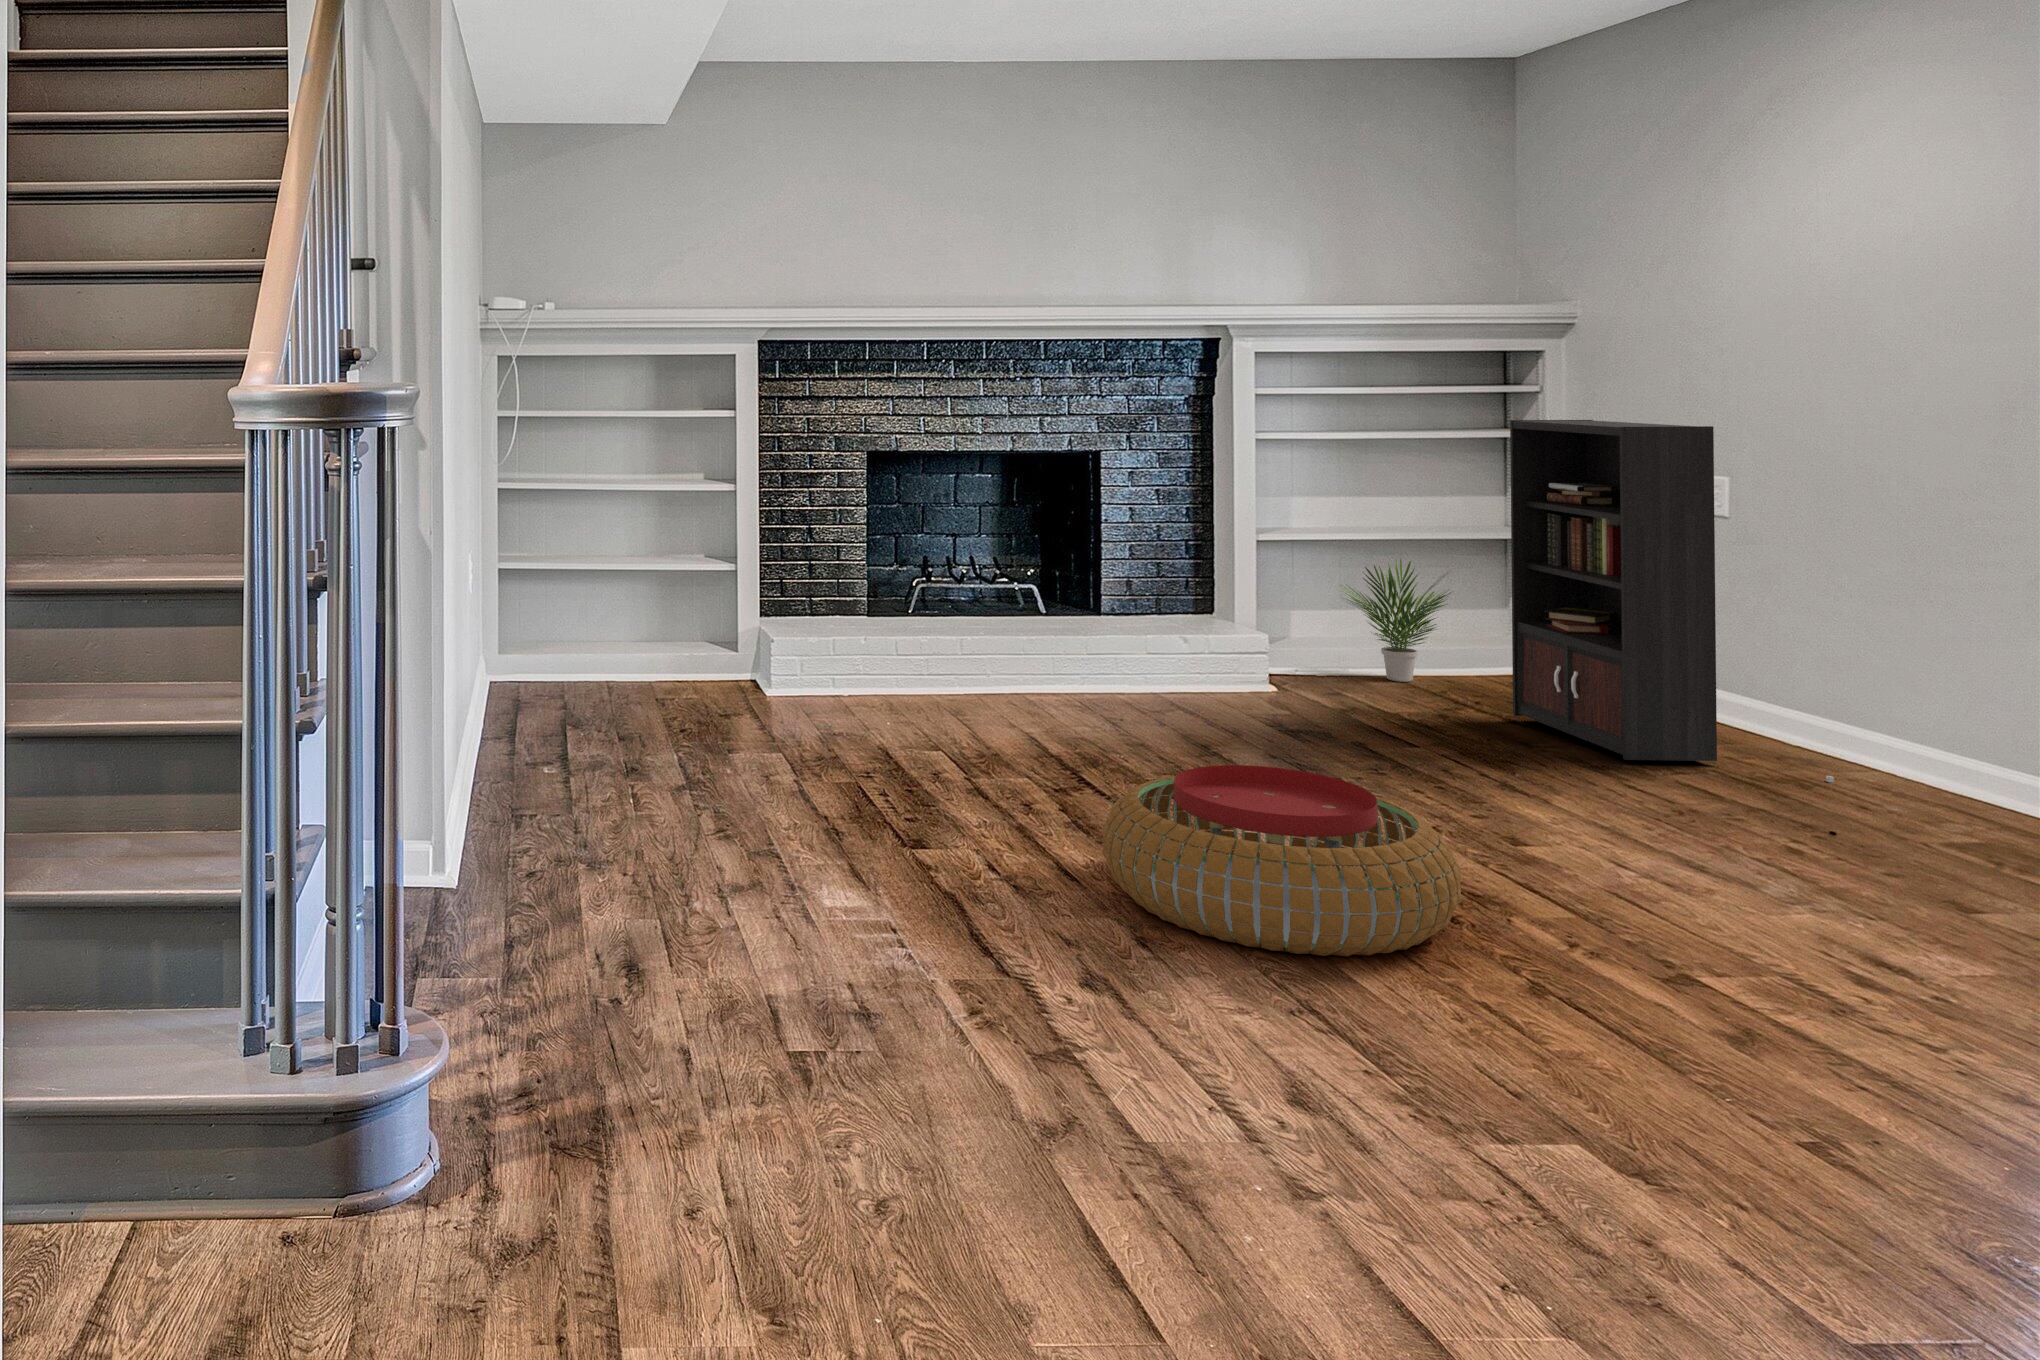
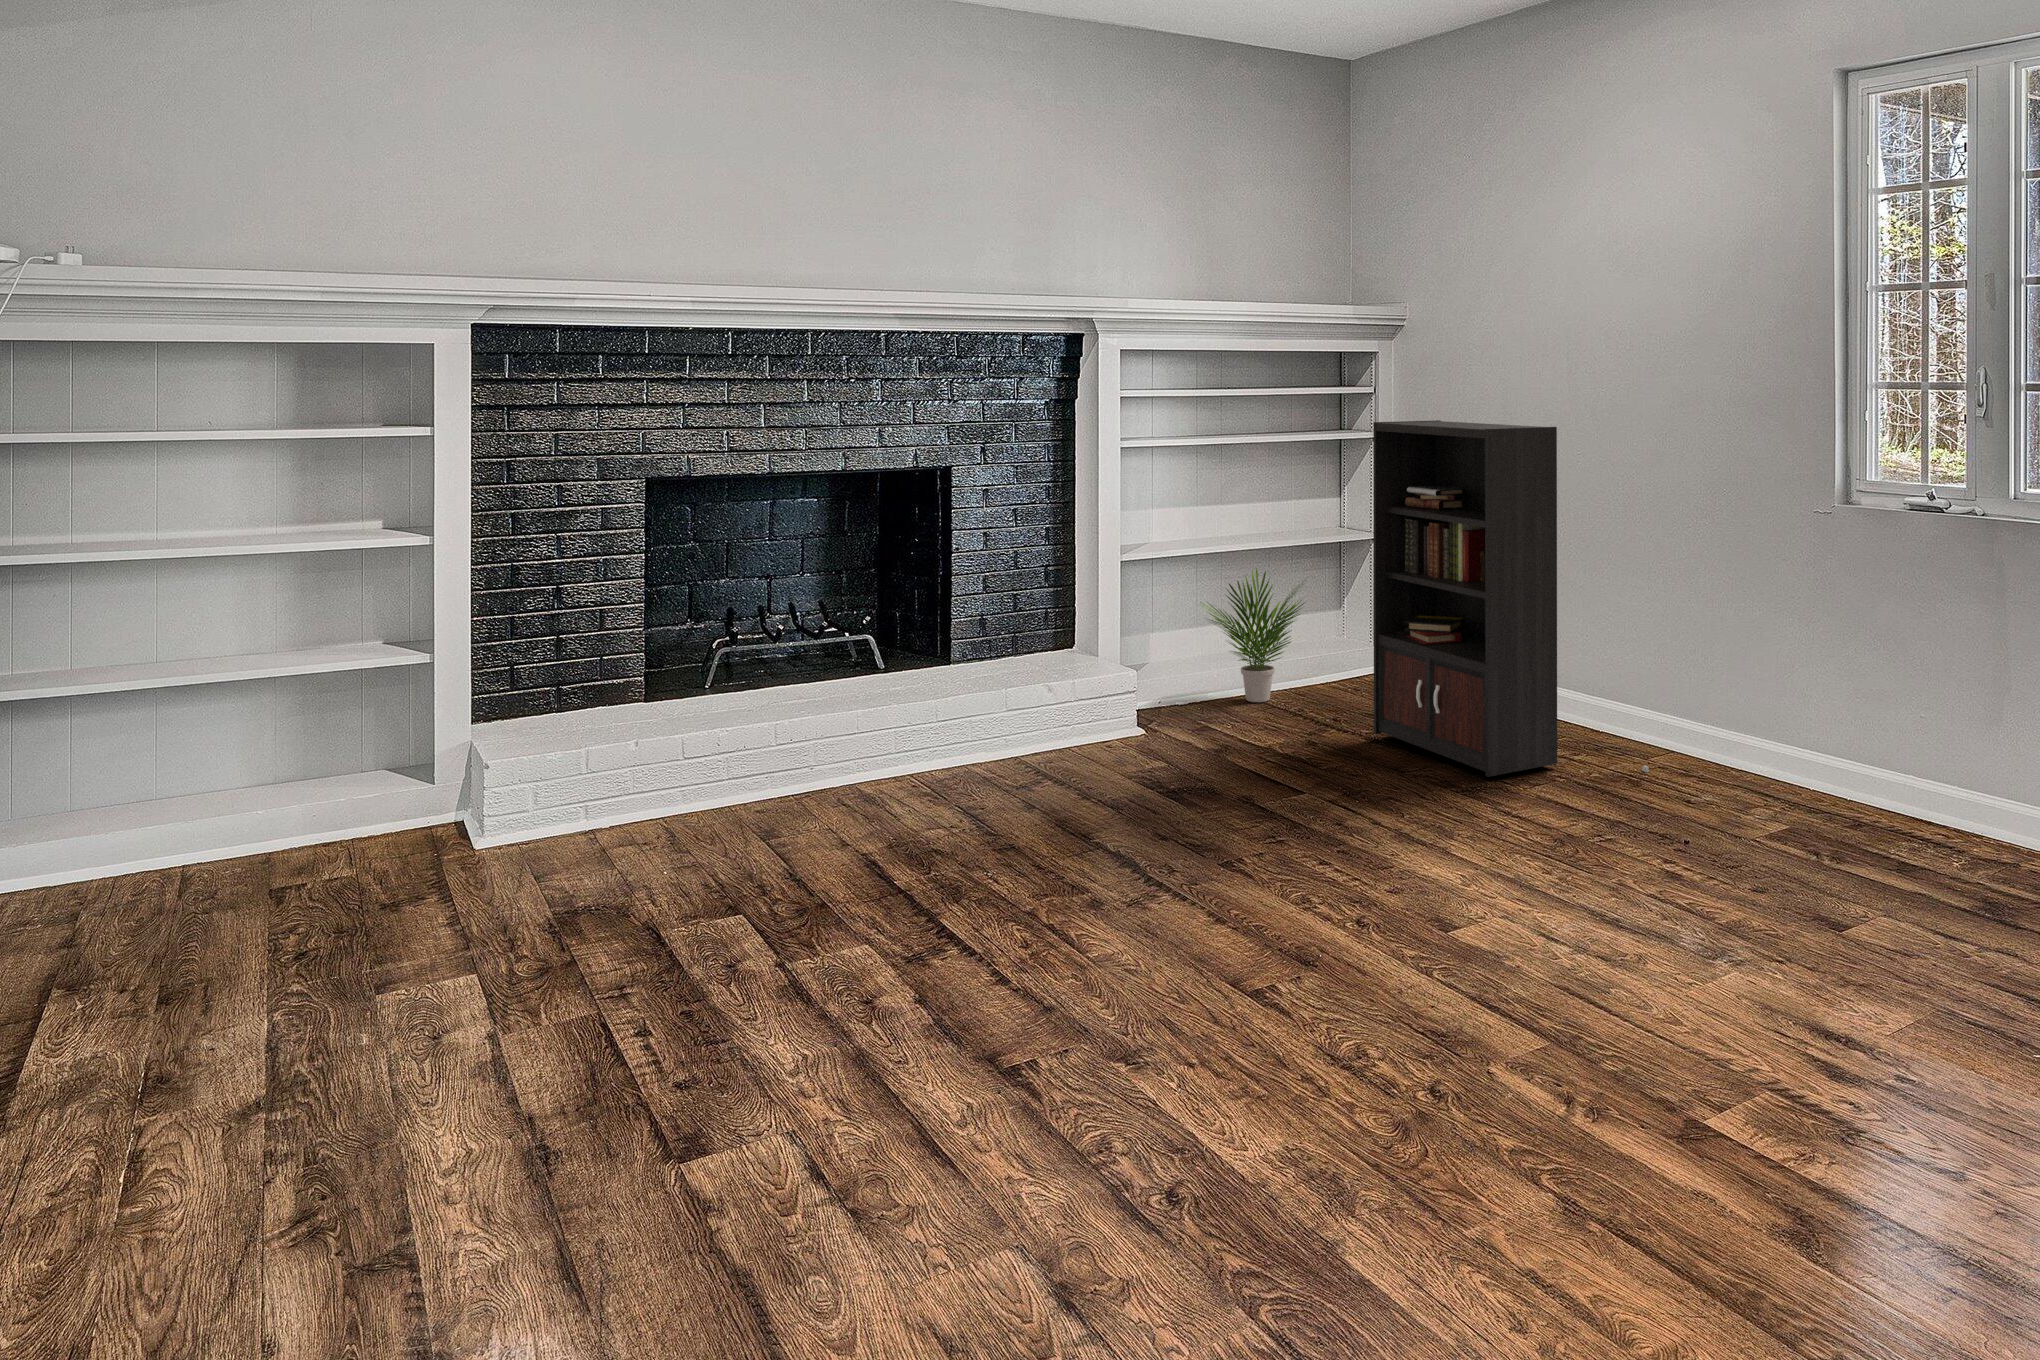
pouf: present [1102,765,1461,956] -> none [992,918,1456,1248]

